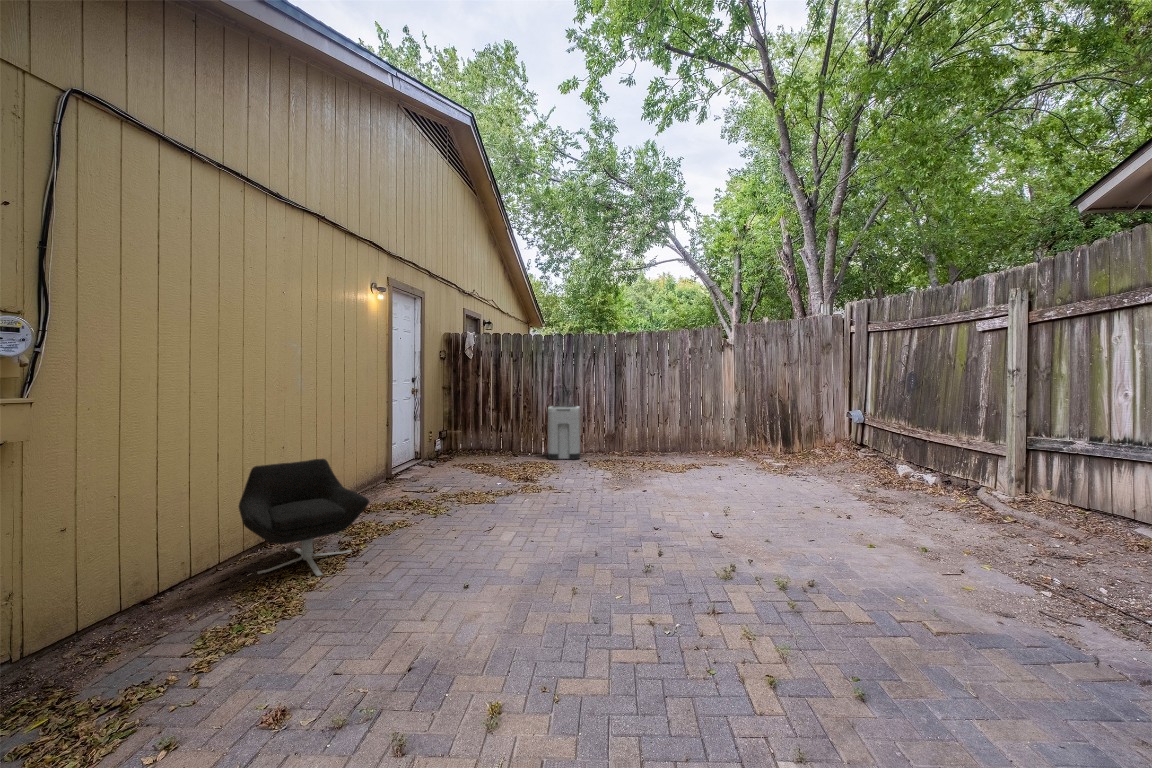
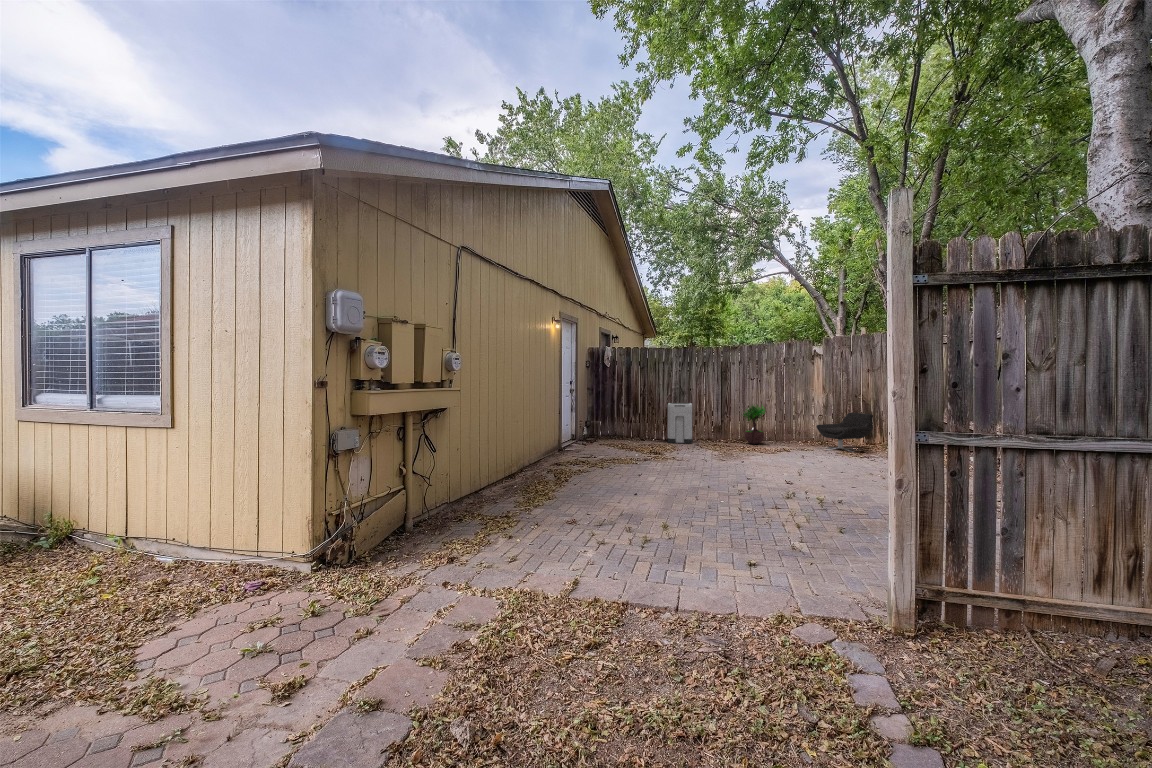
potted tree: none [639,403,672,457] -> present [743,405,765,444]
lounge chair: present [239,459,369,576] -> present [816,413,873,452]

